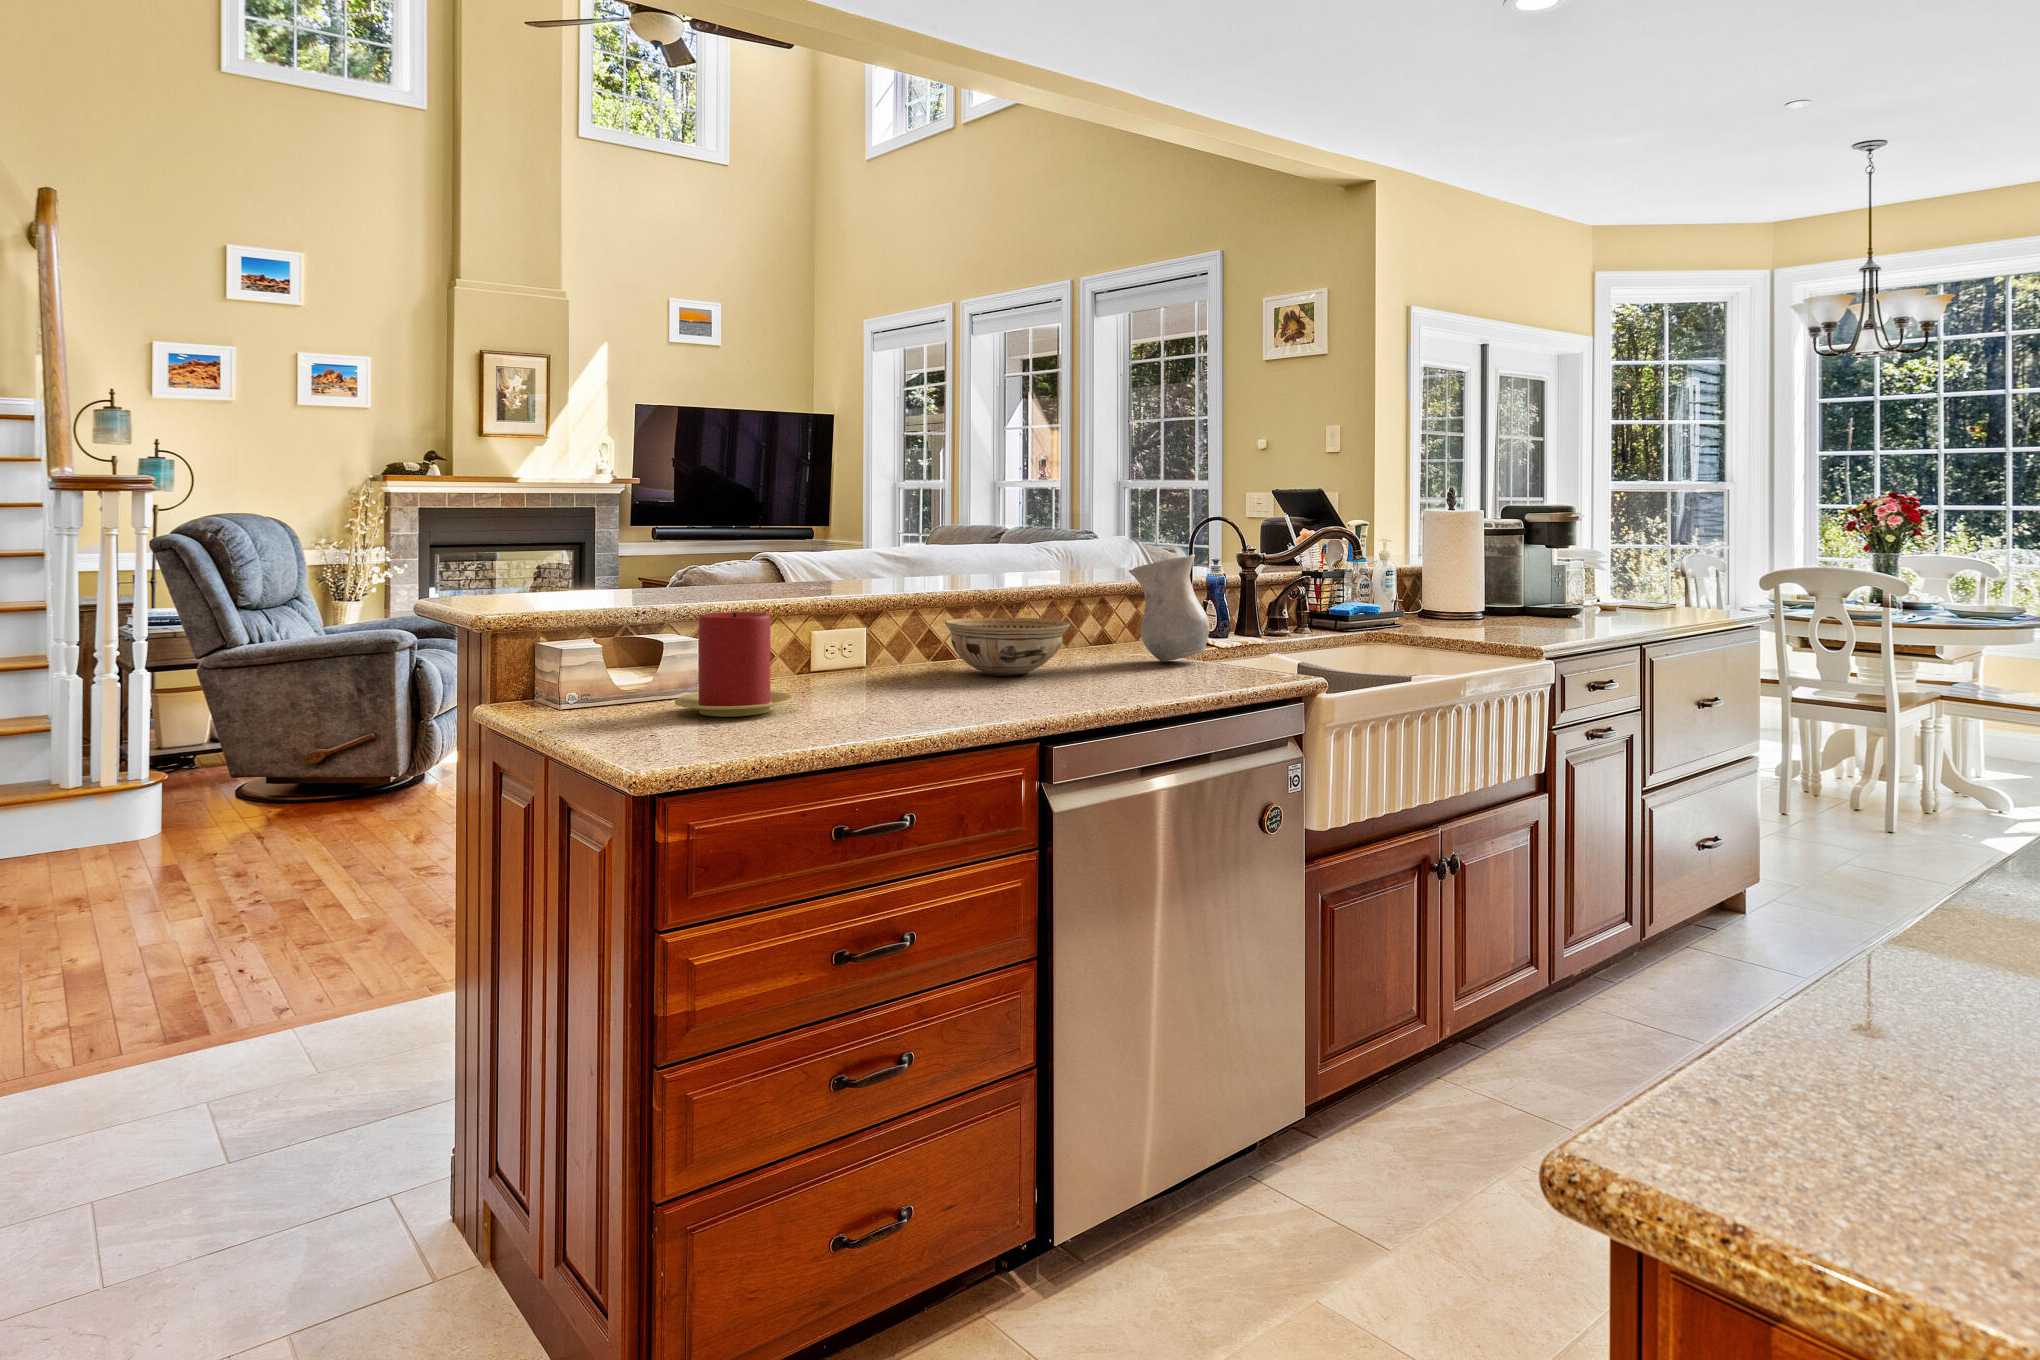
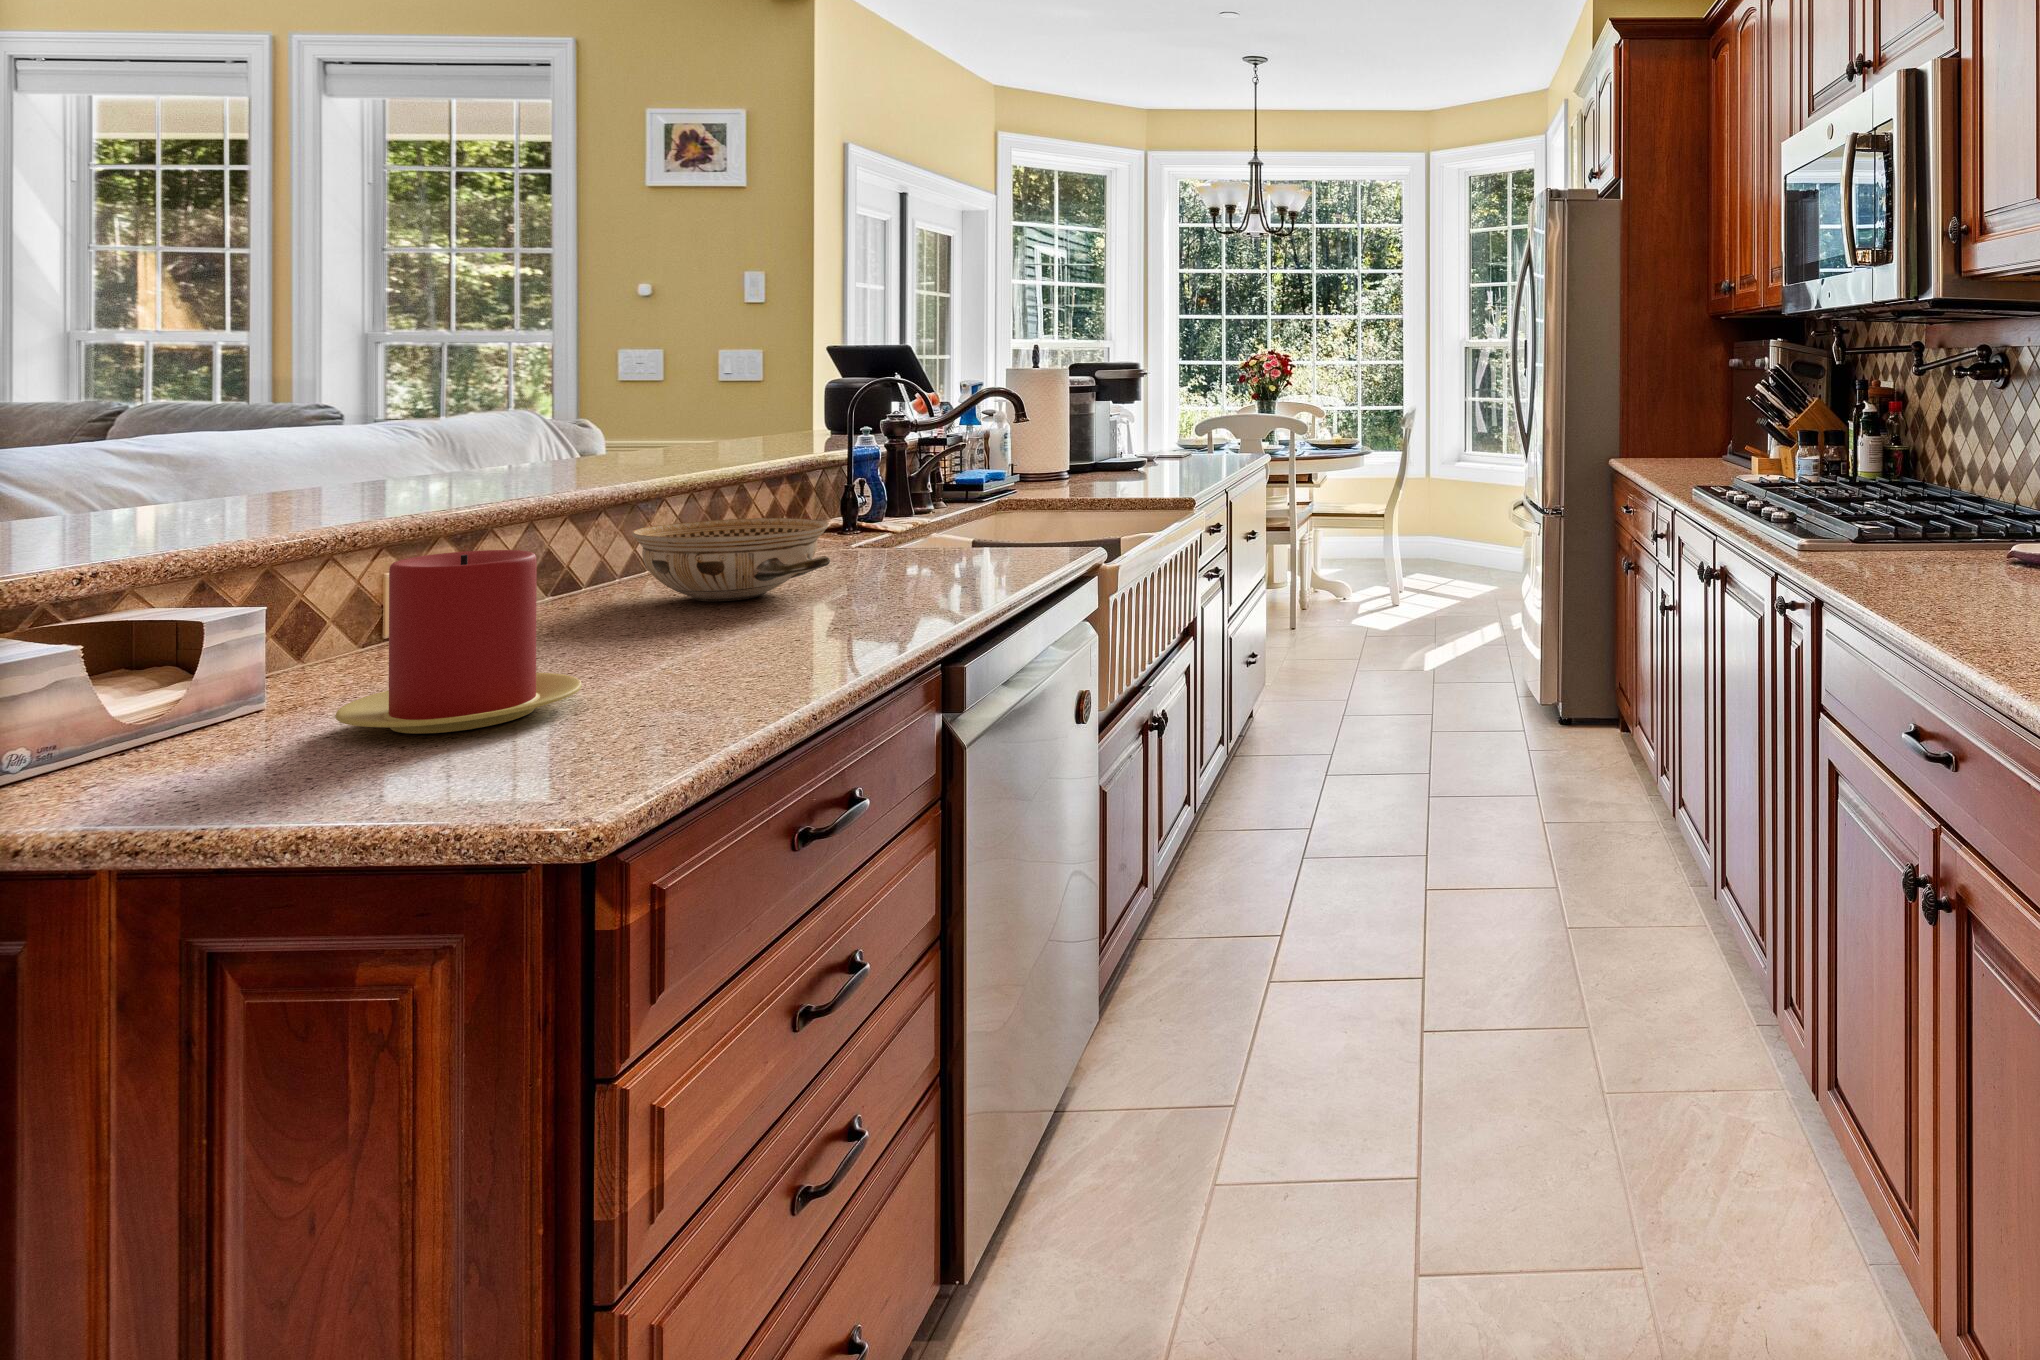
vase: present [1129,554,1209,662] -> none [841,426,948,556]

